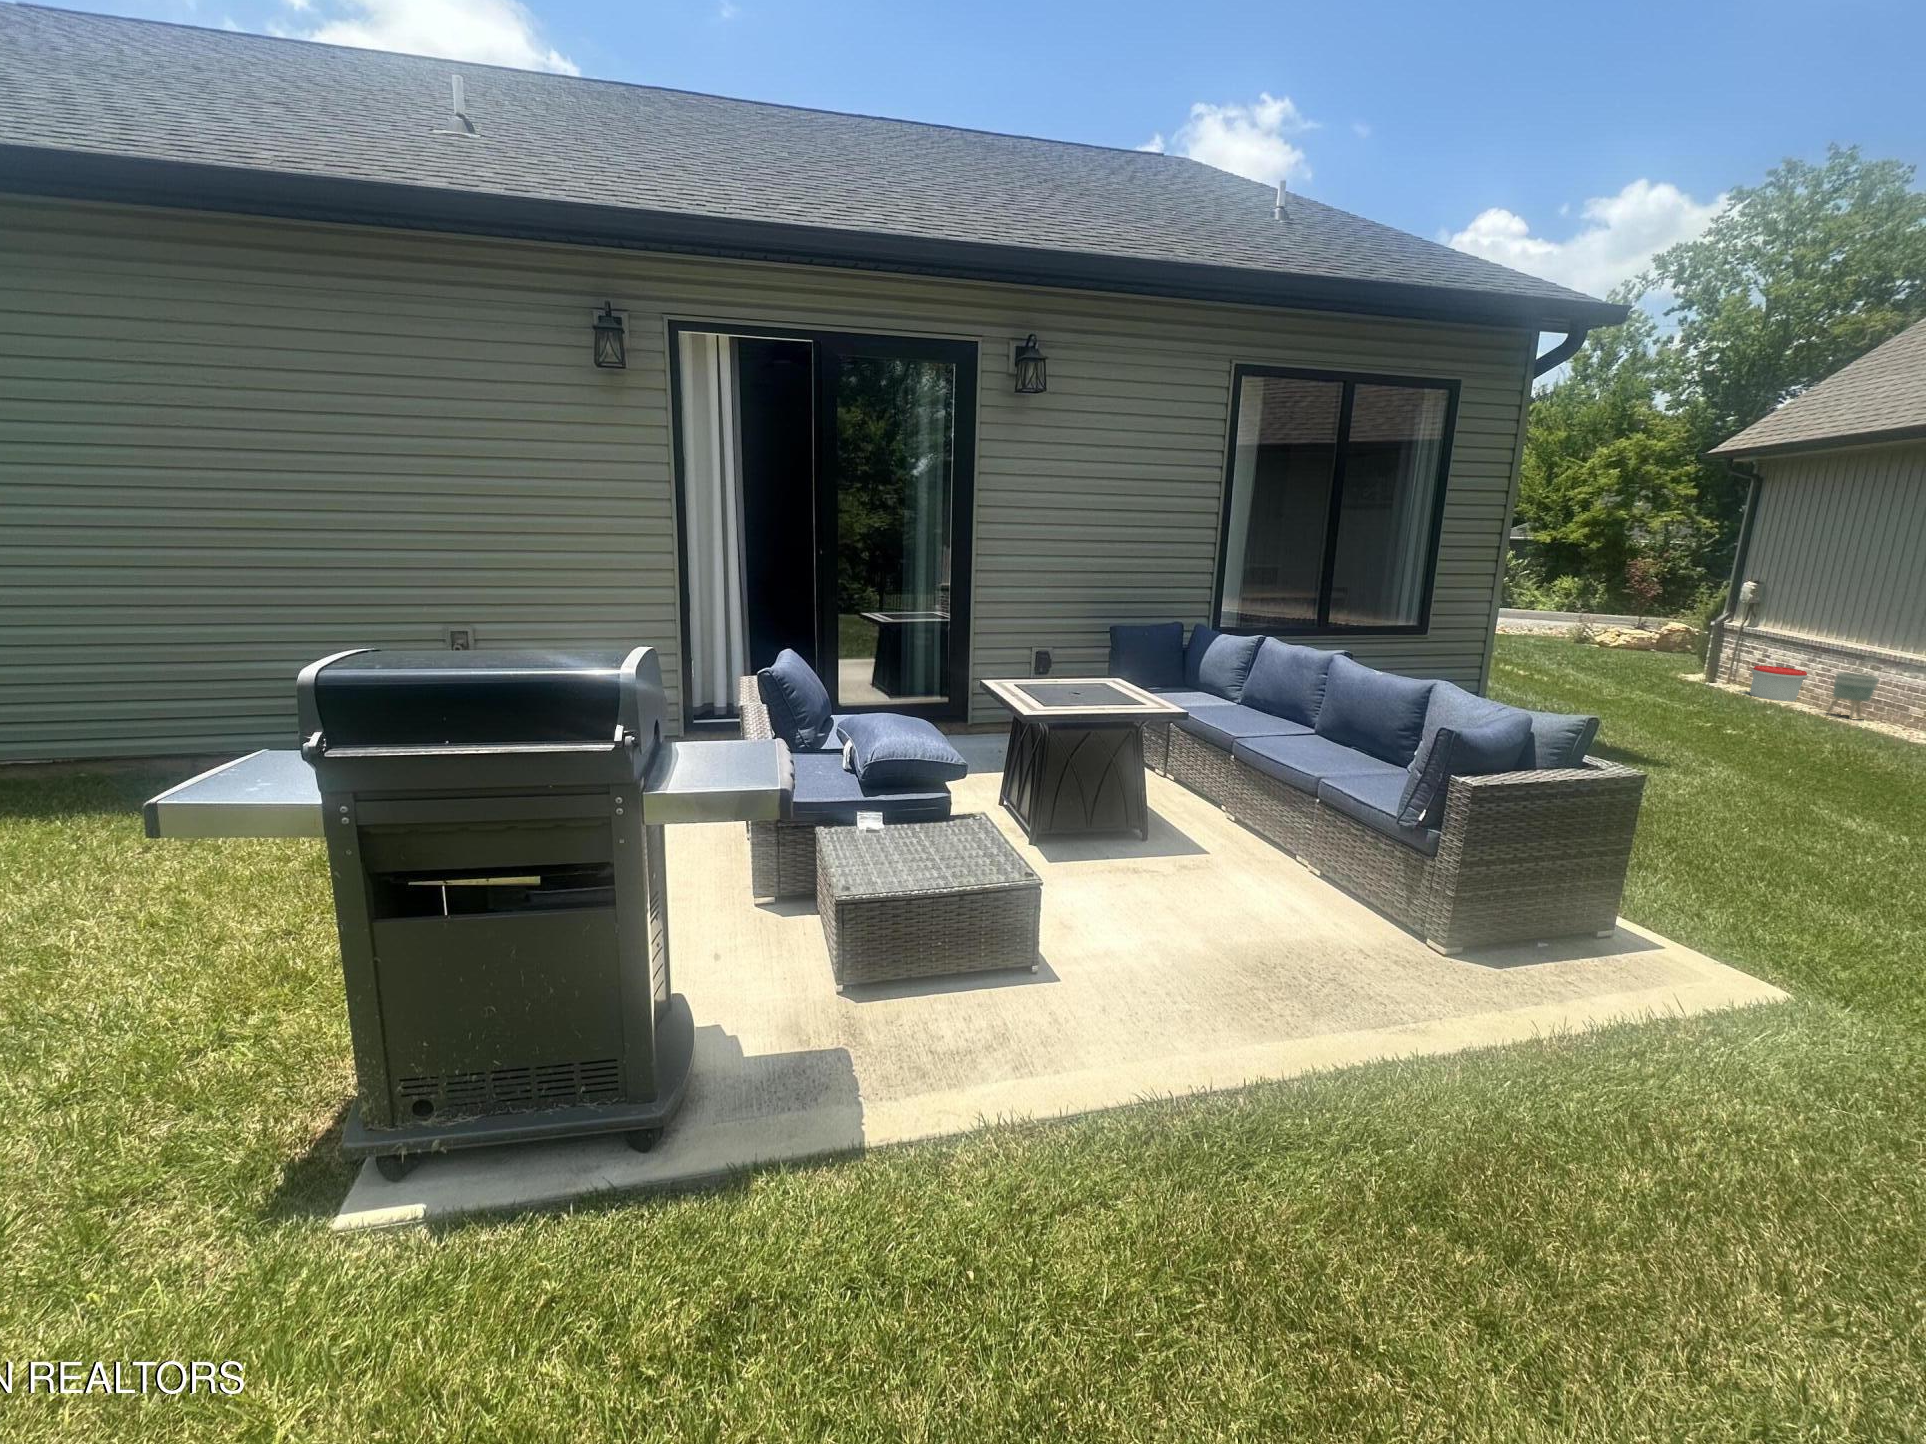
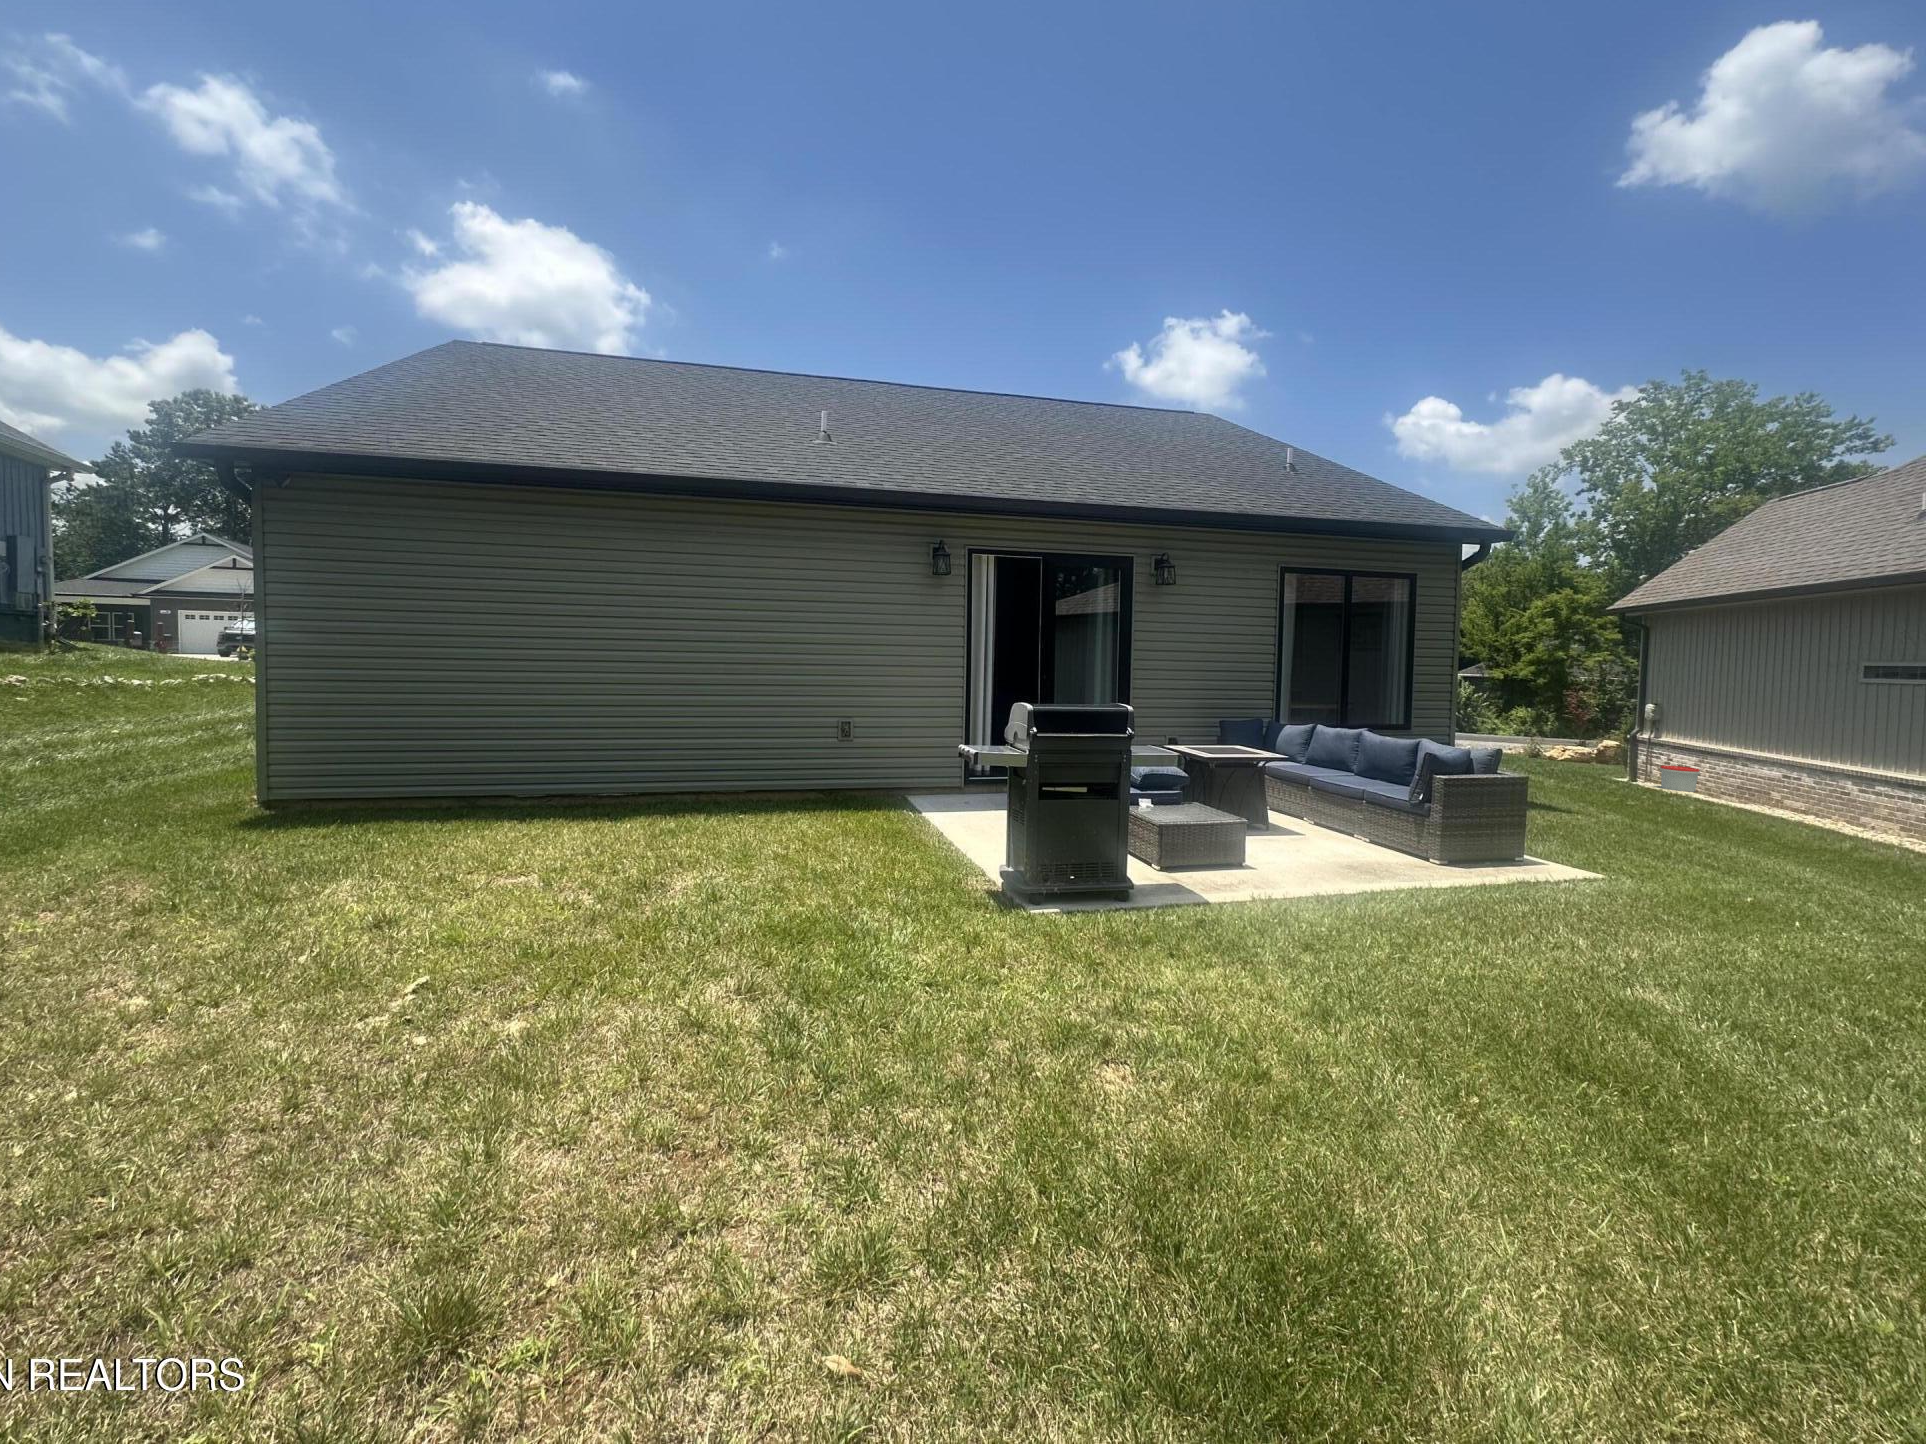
planter: present [1827,672,1879,719] -> none [1715,767,1747,802]

